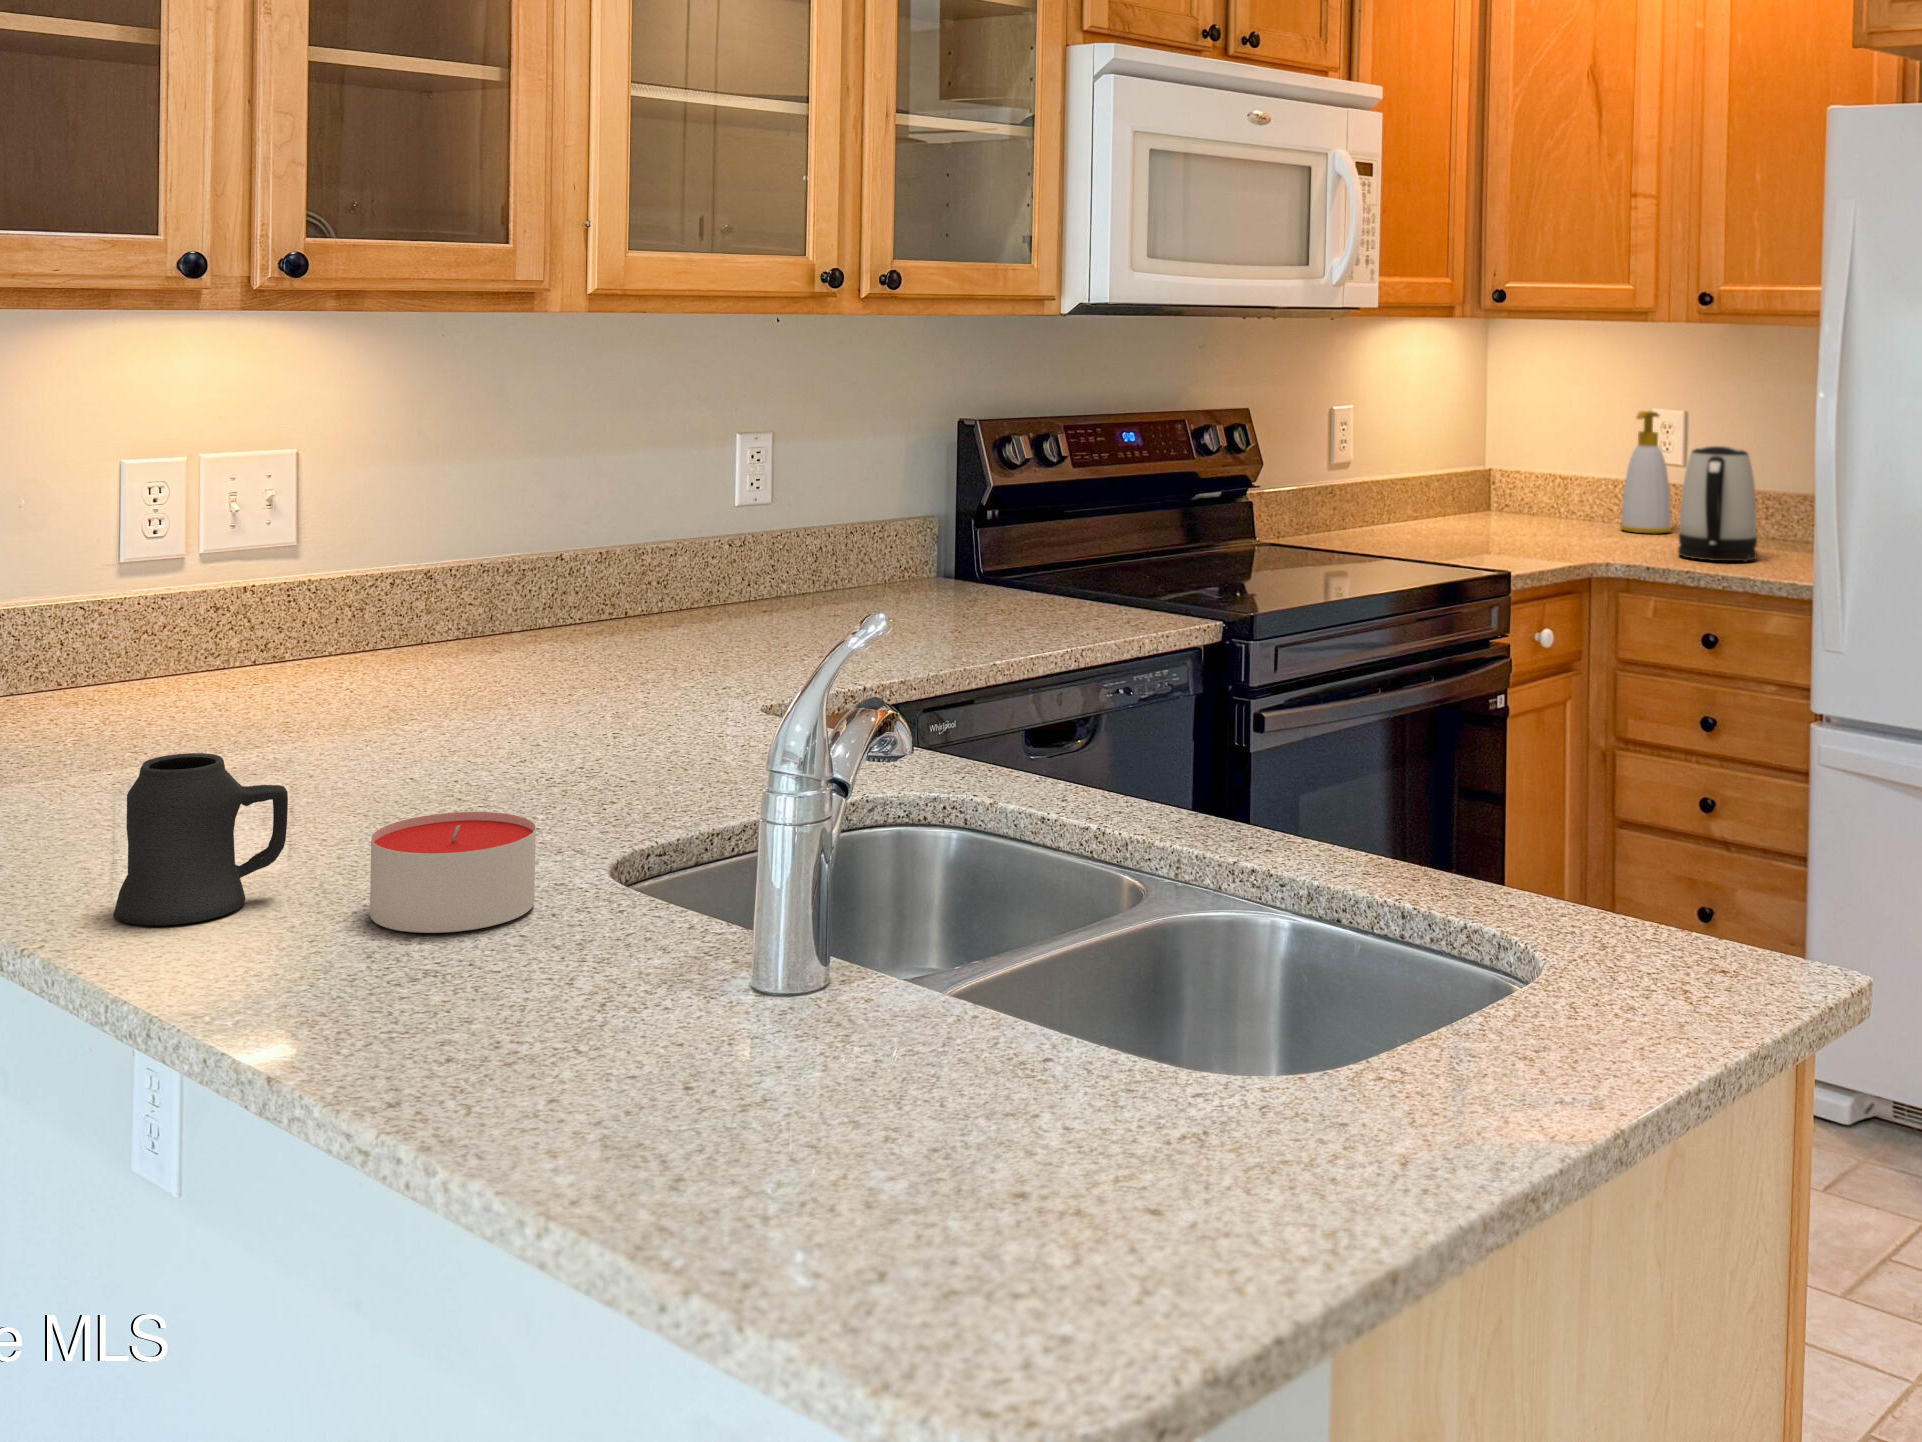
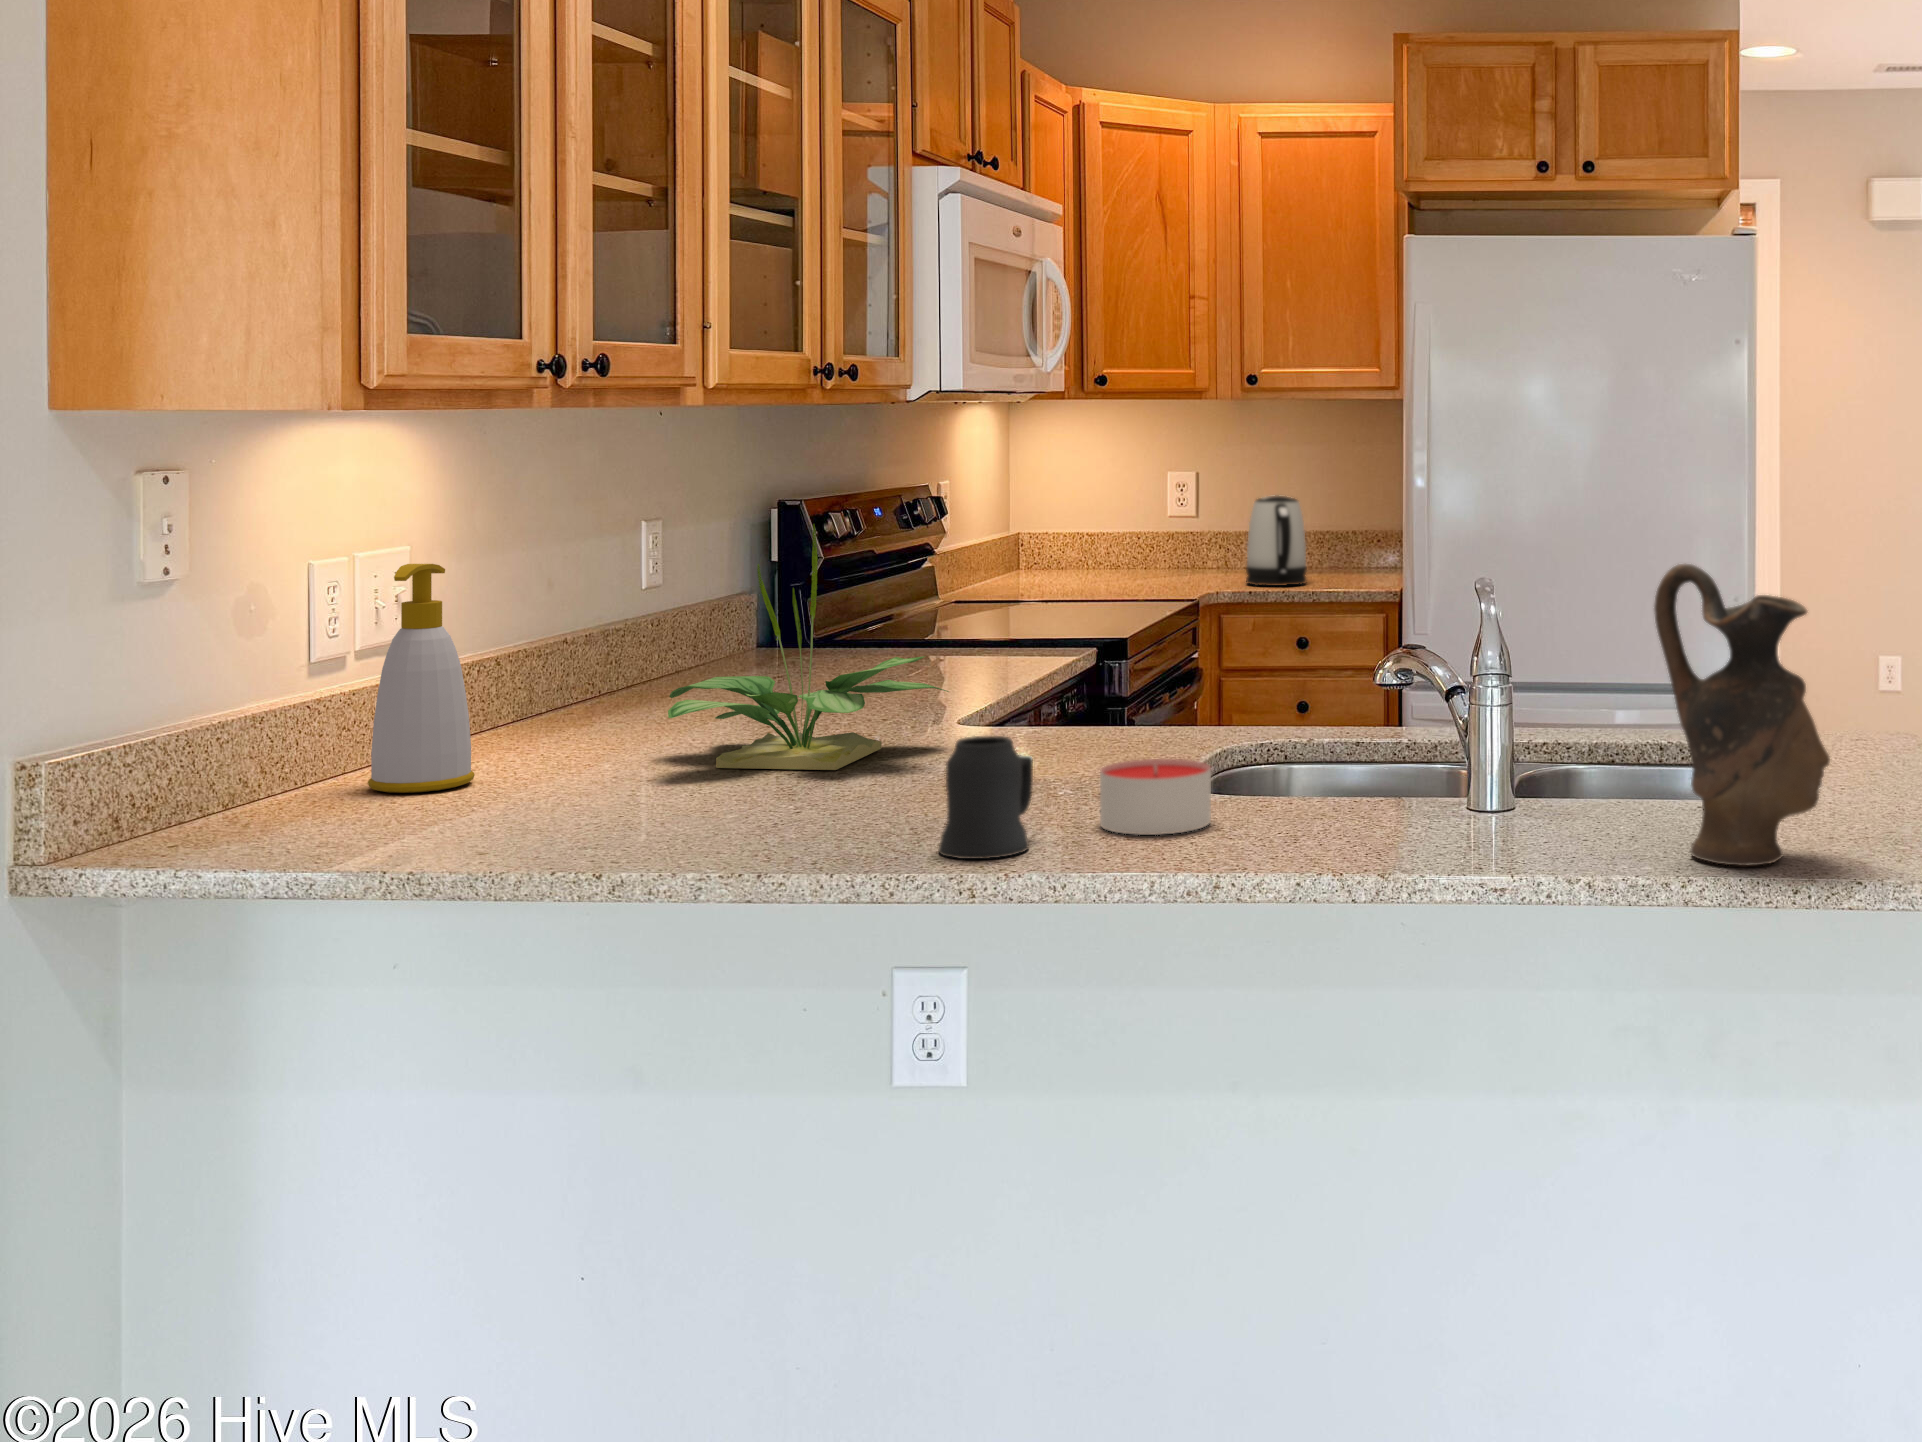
soap bottle: present [1620,411,1672,534] -> present [368,564,475,793]
potted plant: none [301,453,670,752] -> present [668,524,949,770]
ceramic pitcher: none [788,635,1038,1248] -> present [1654,564,1830,866]

